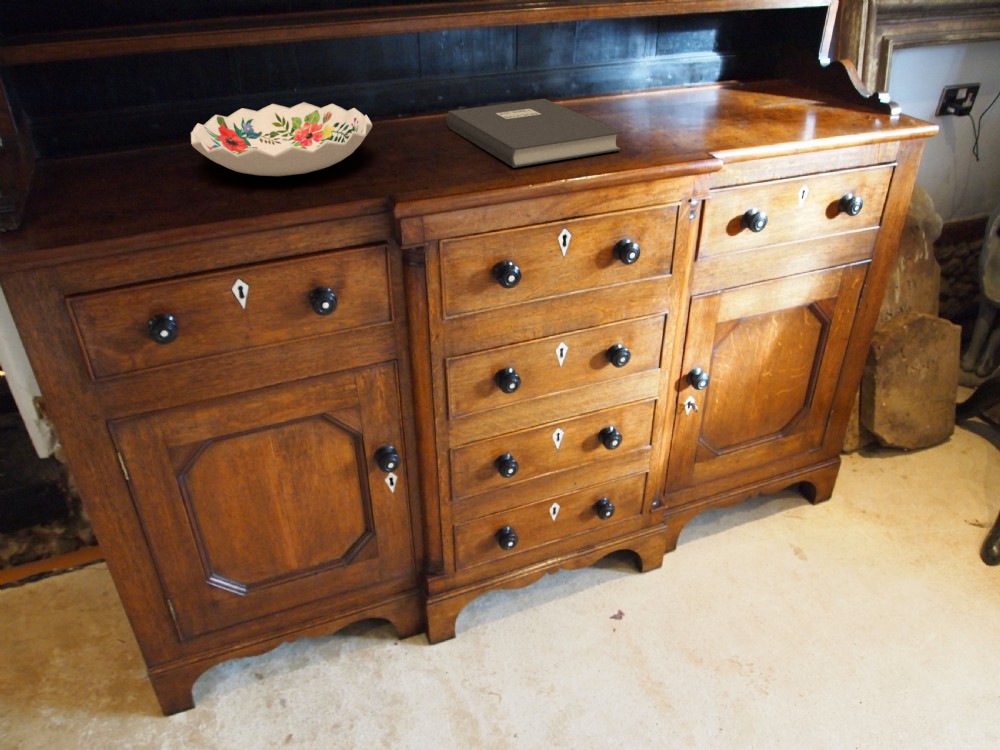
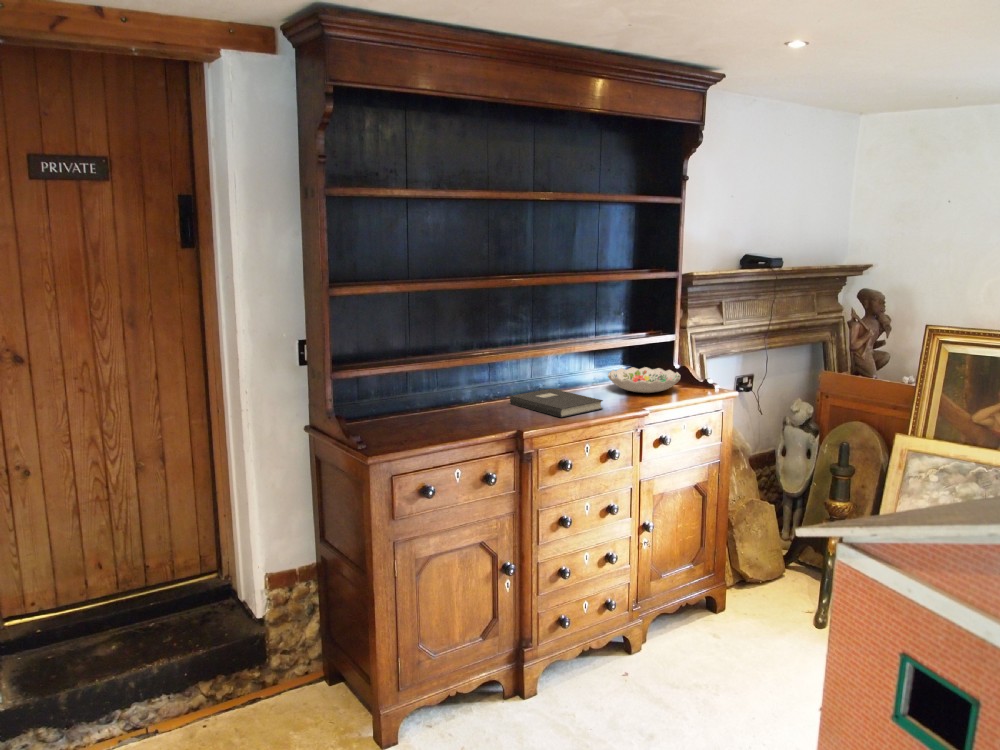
decorative bowl: present [191,102,372,176] -> present [608,367,680,393]

